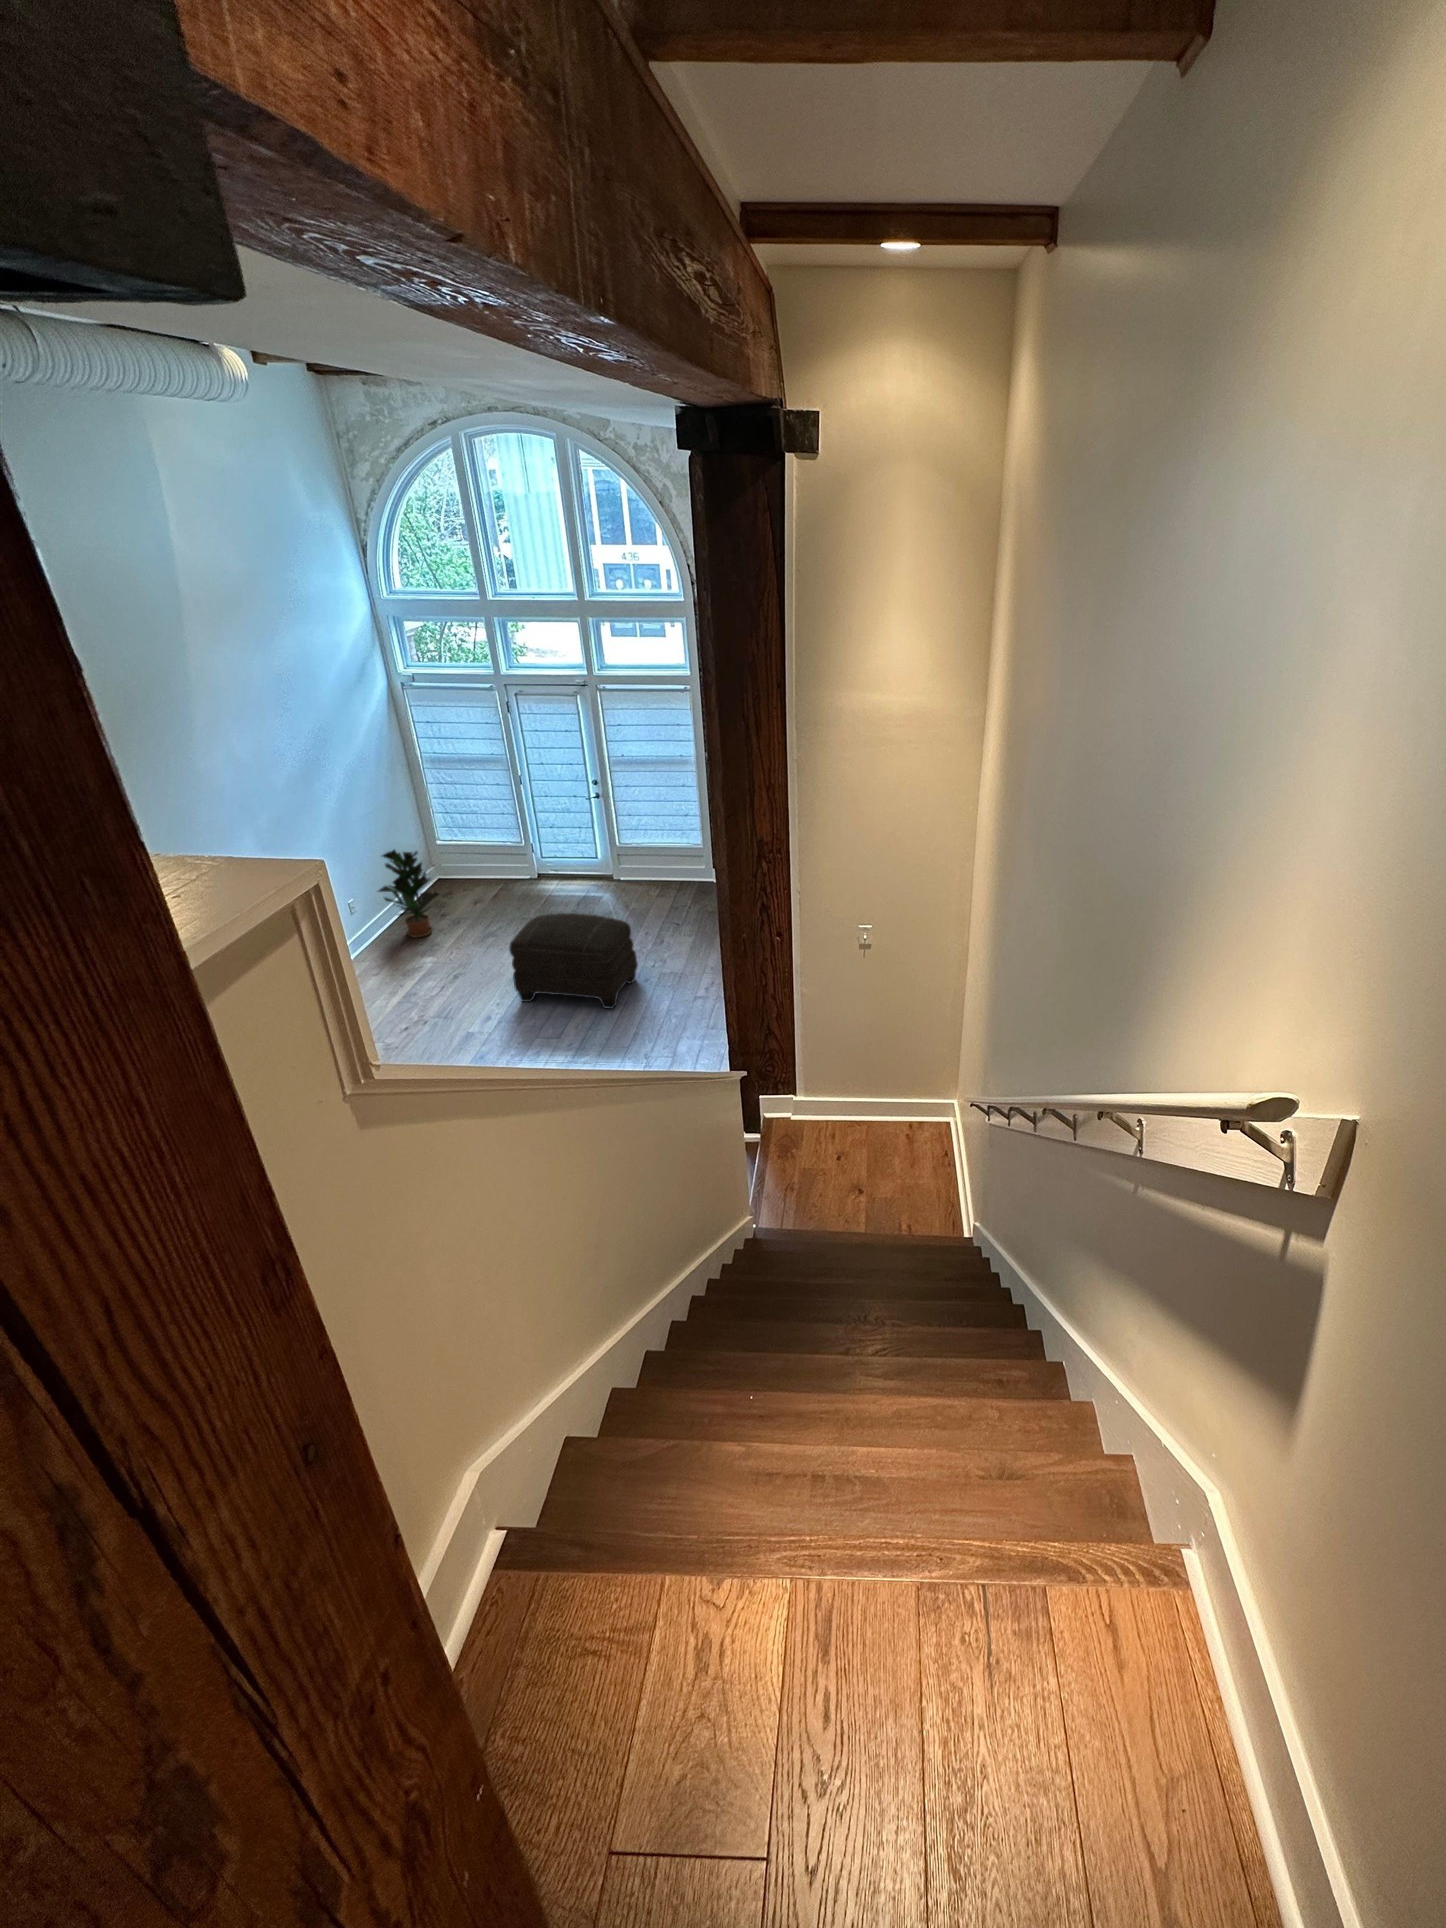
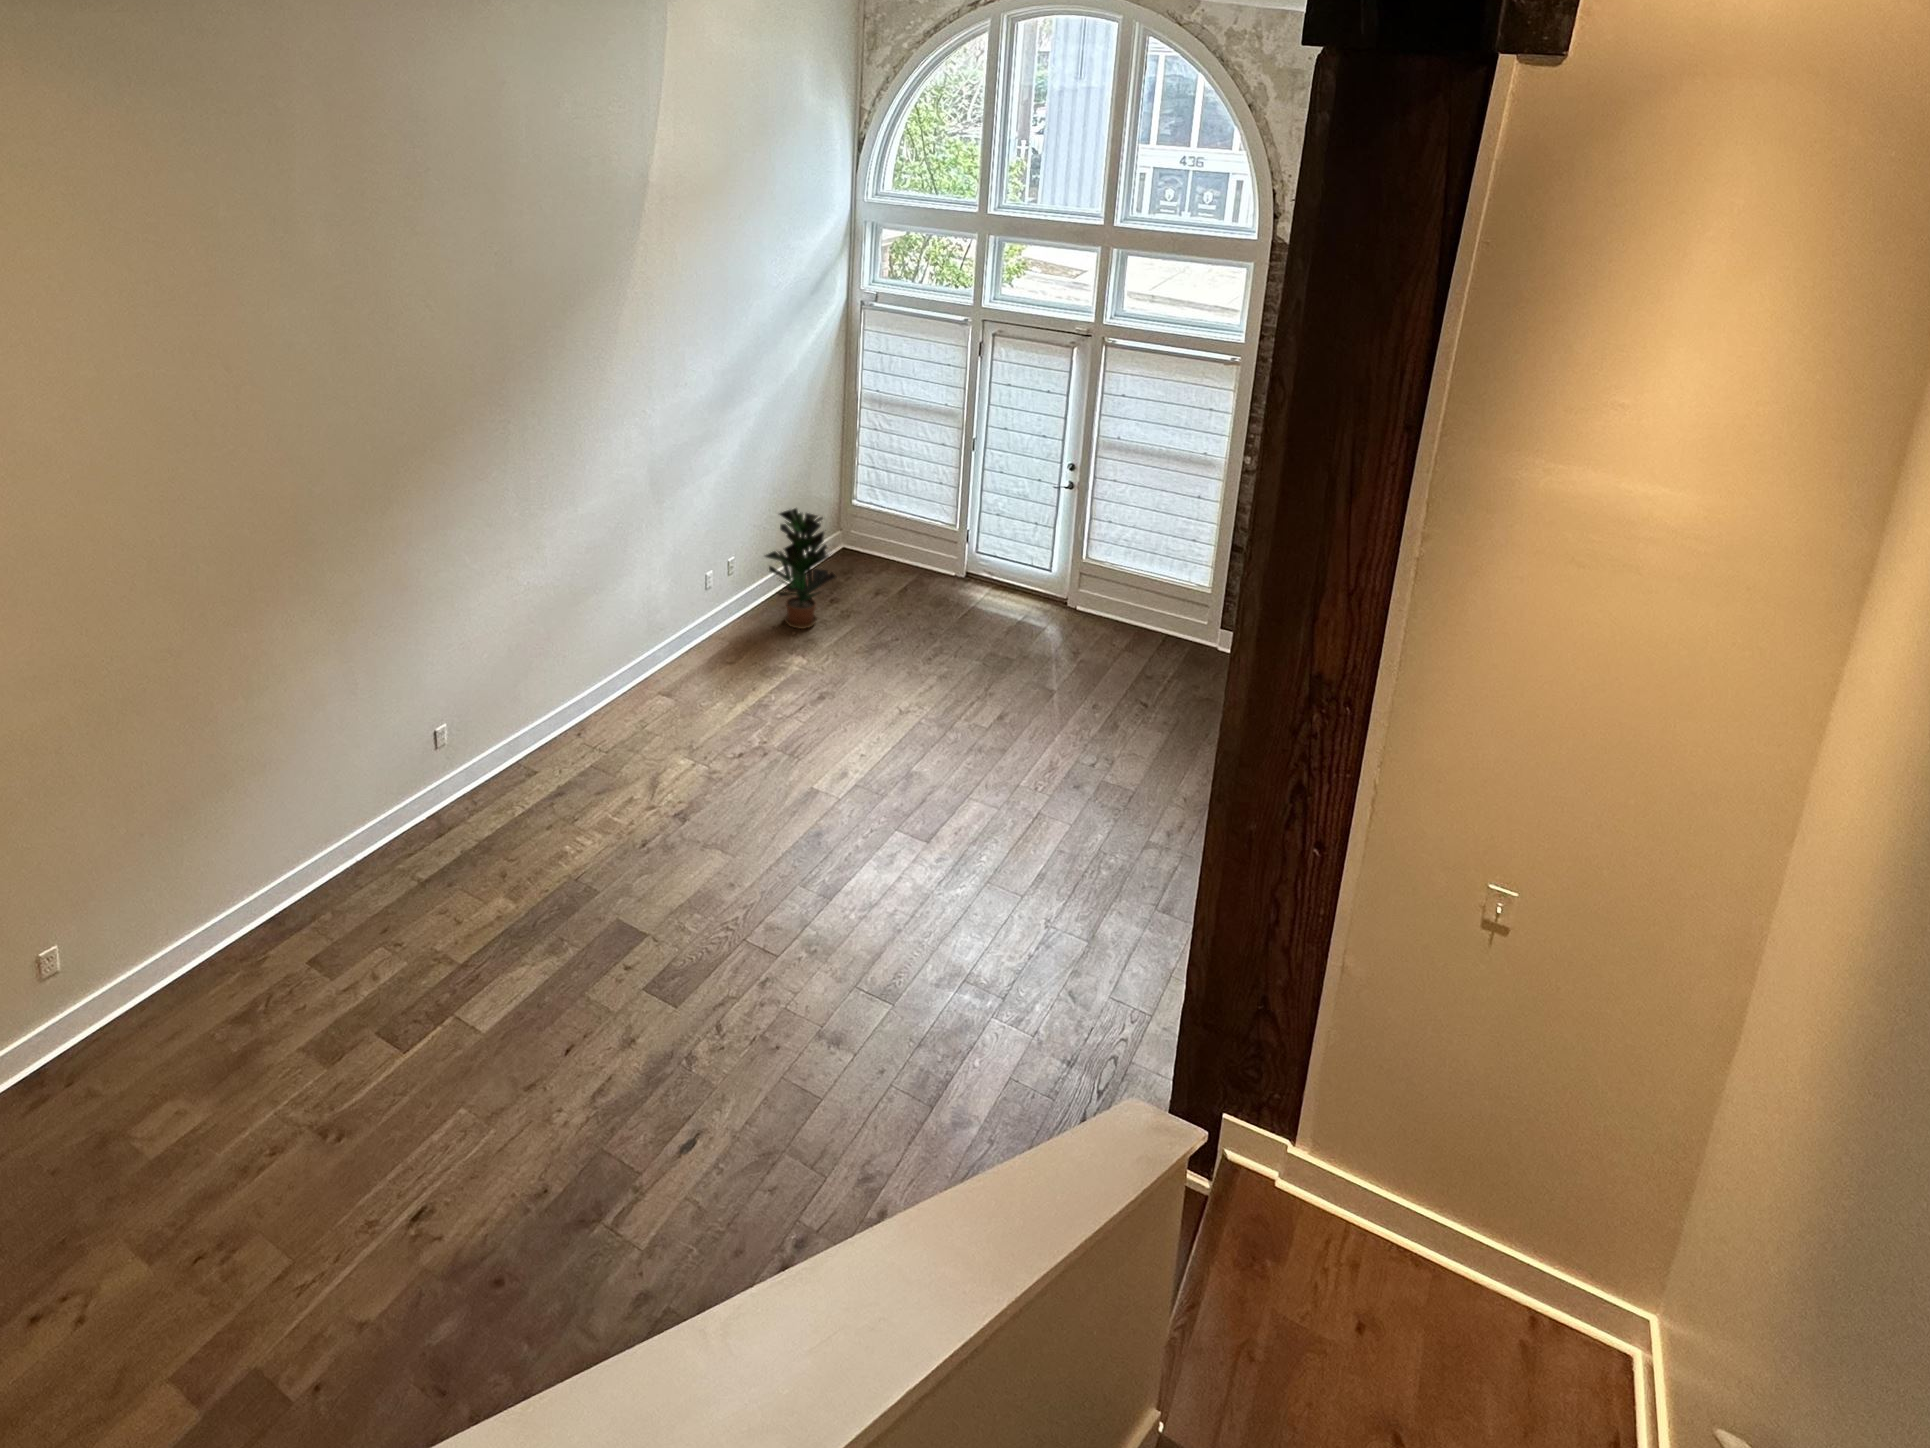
ottoman: present [509,913,638,1009] -> none [894,648,1076,821]

